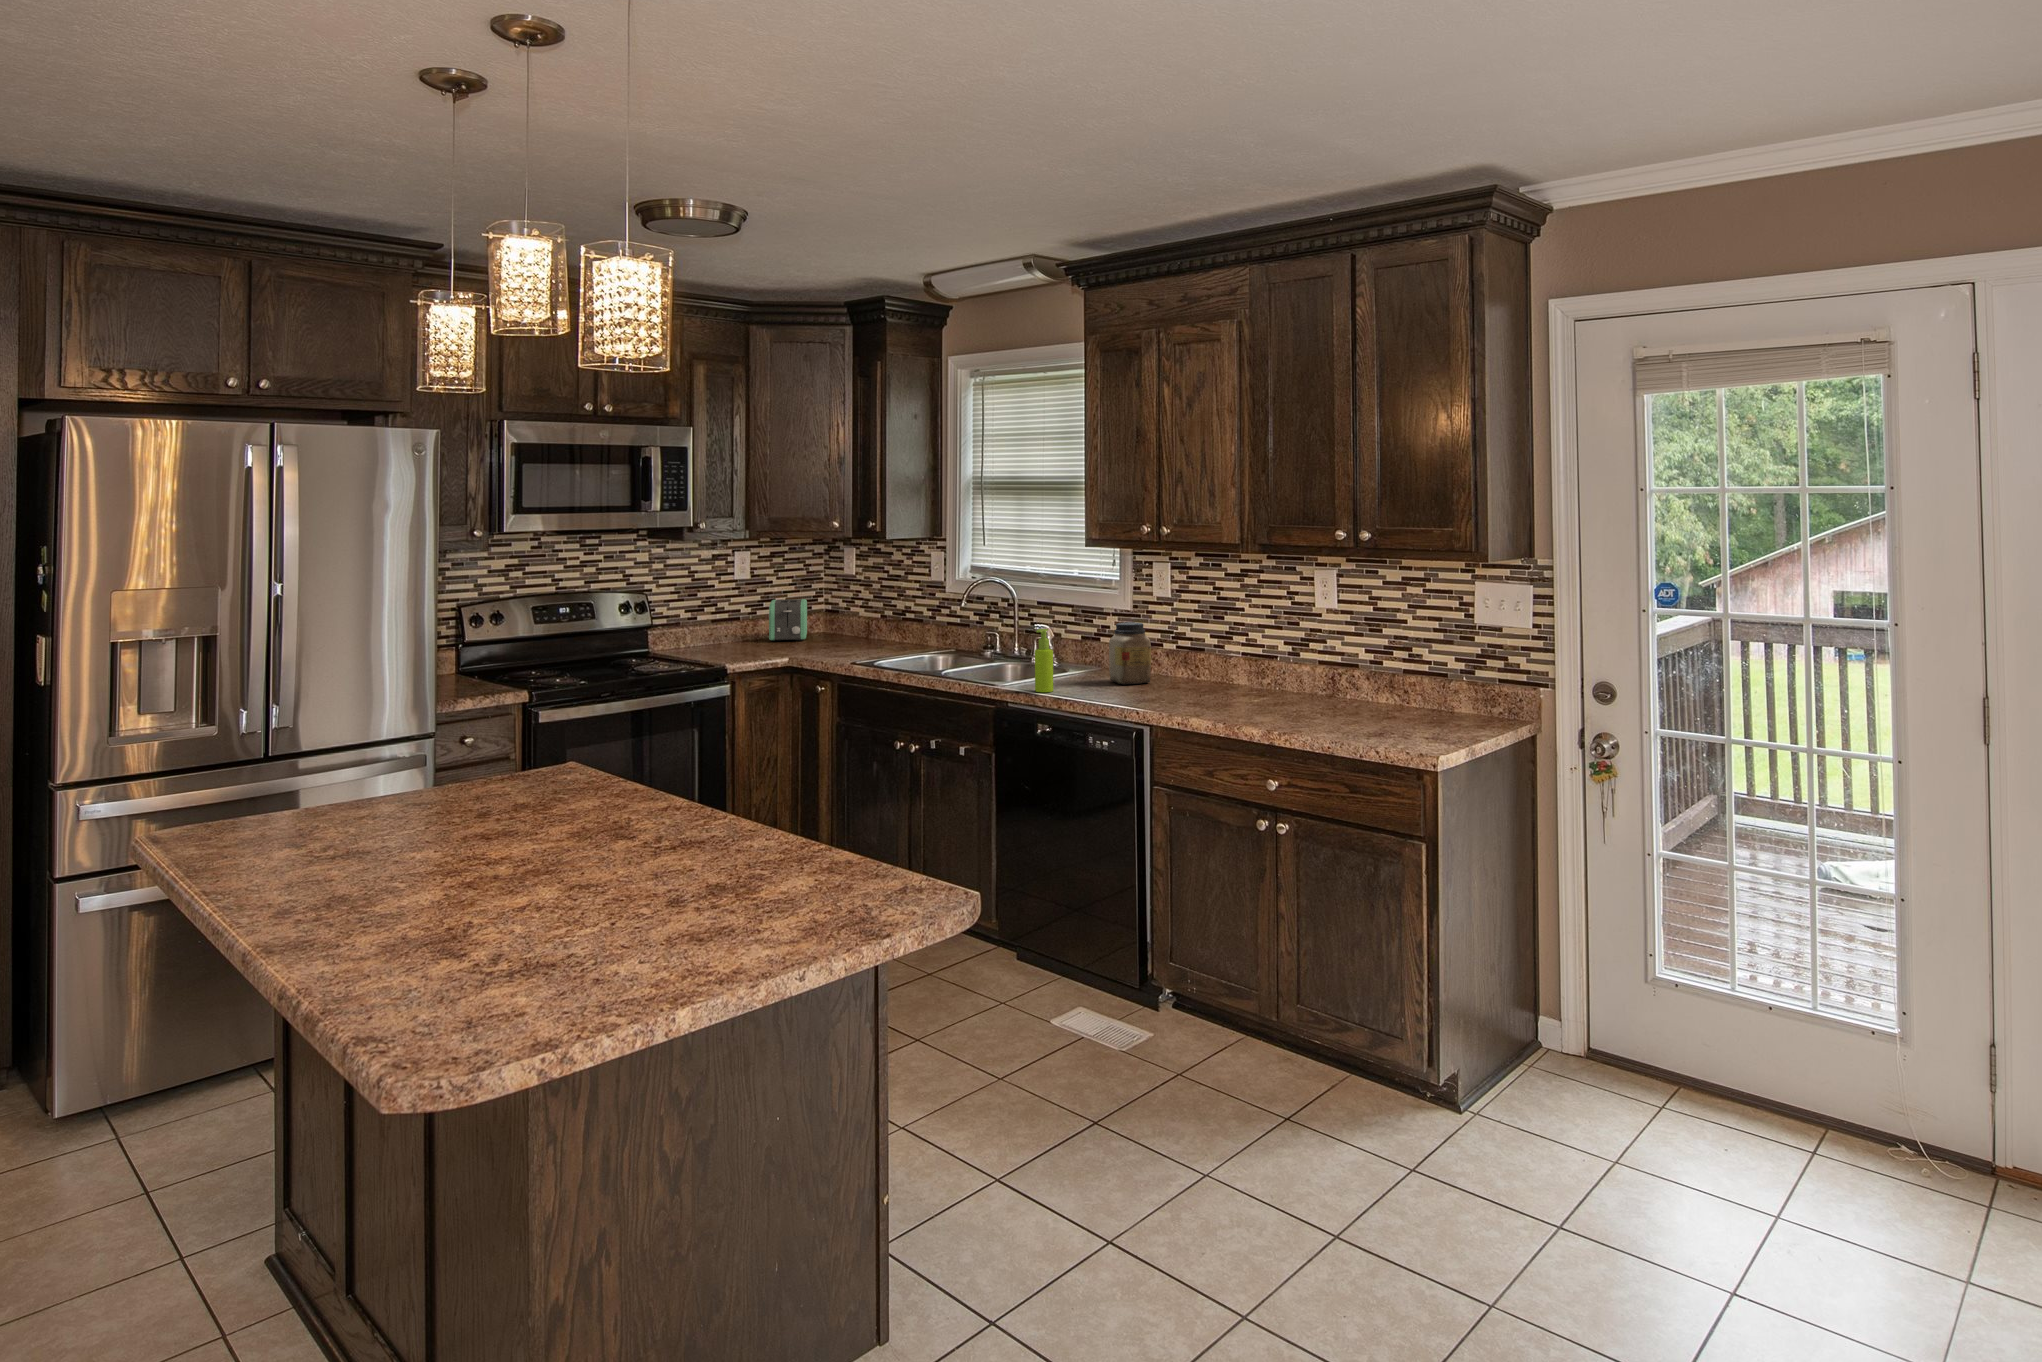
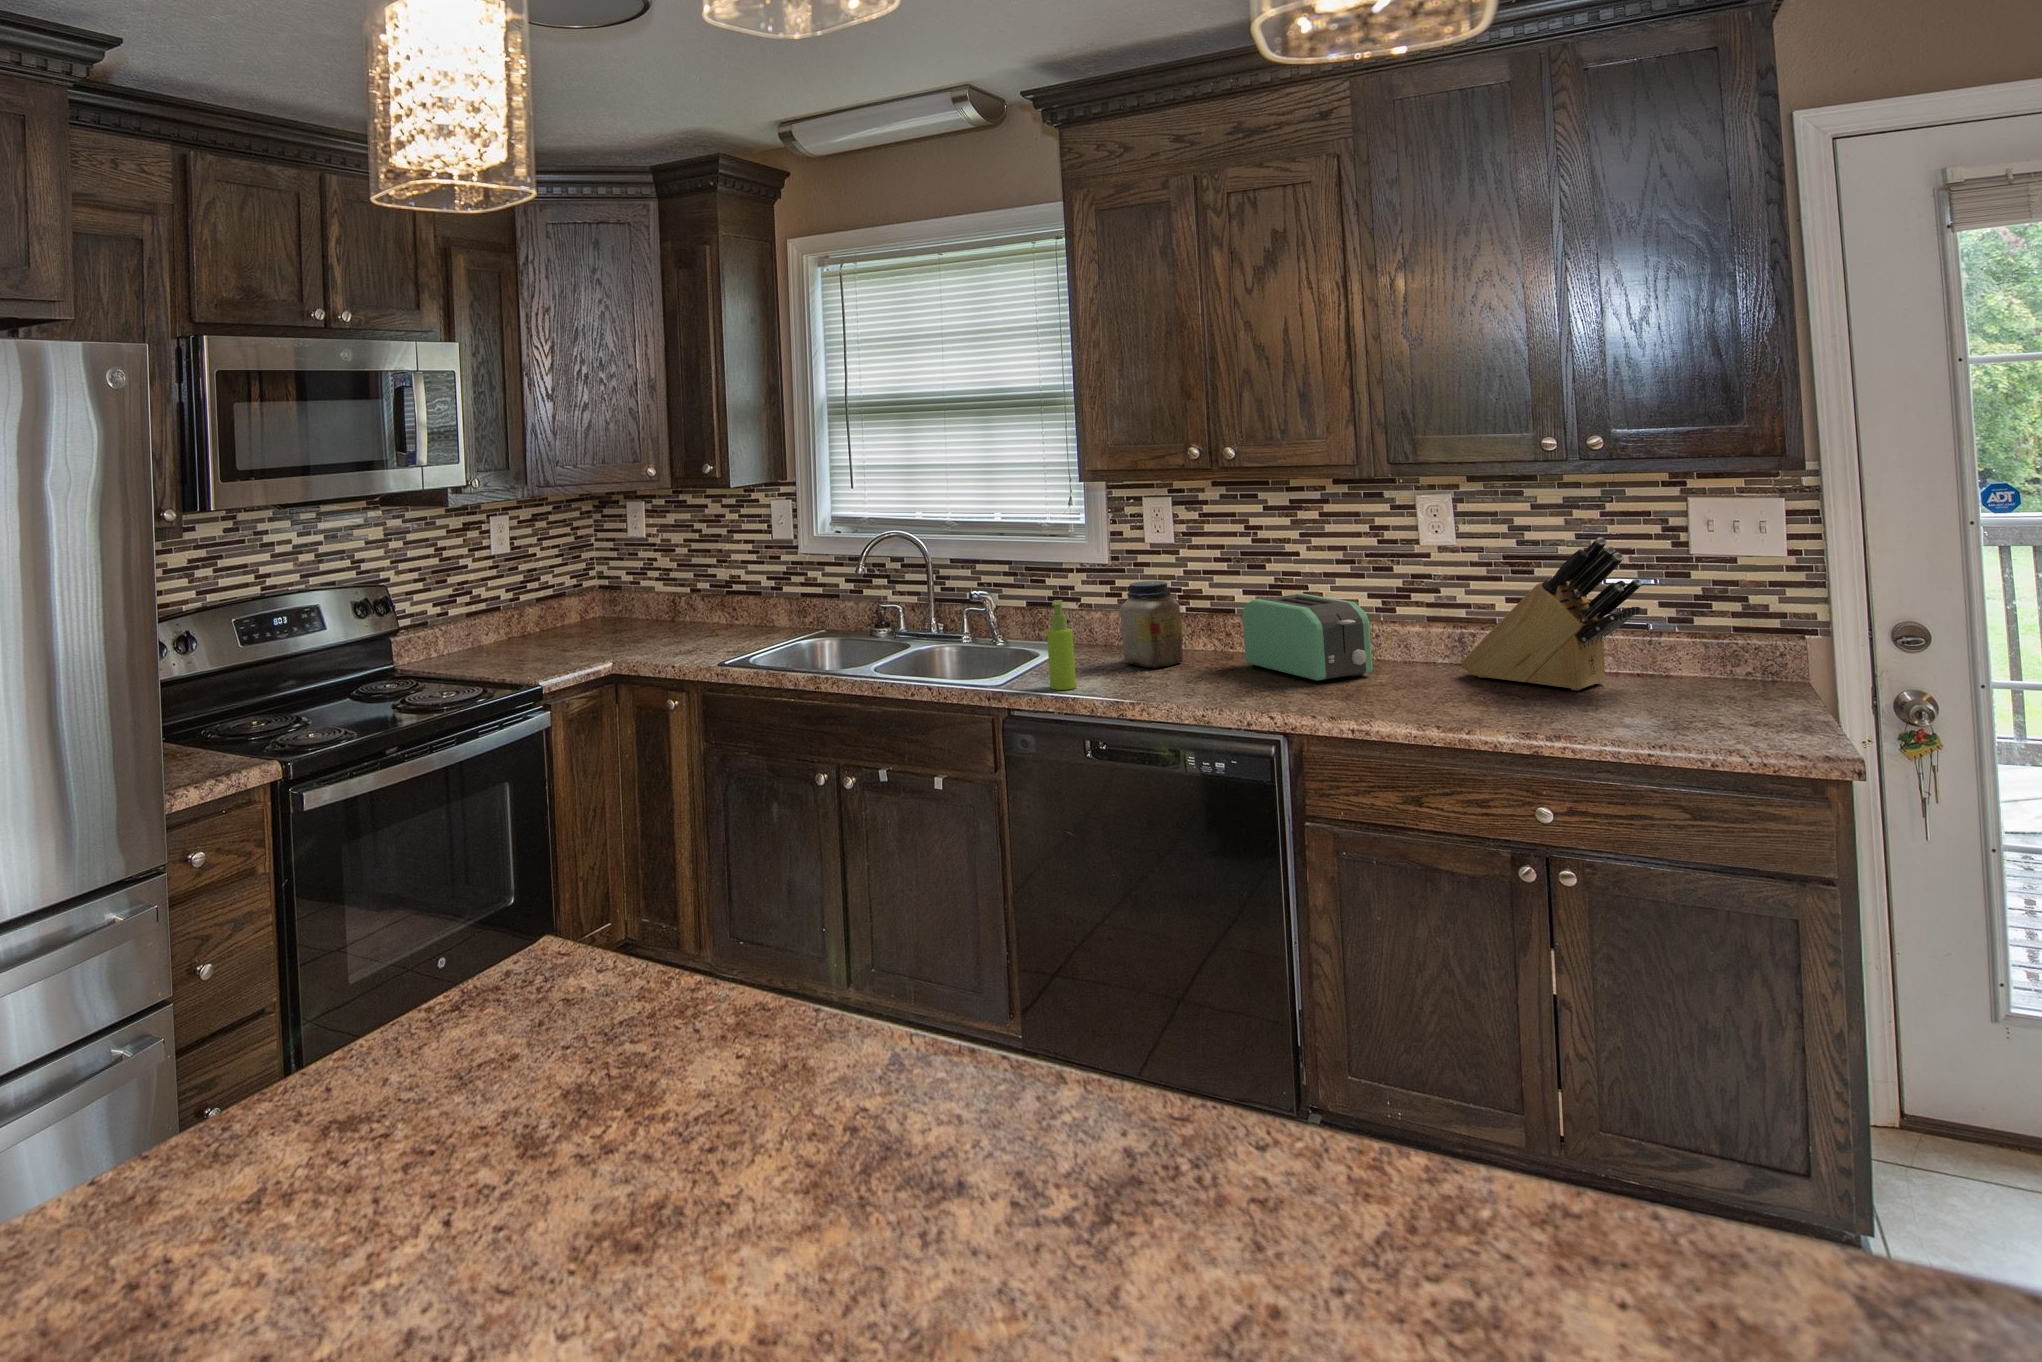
toaster: present [769,599,807,641] -> present [1242,594,1372,682]
knife block: none [1313,606,1415,715] -> present [1461,537,1642,690]

